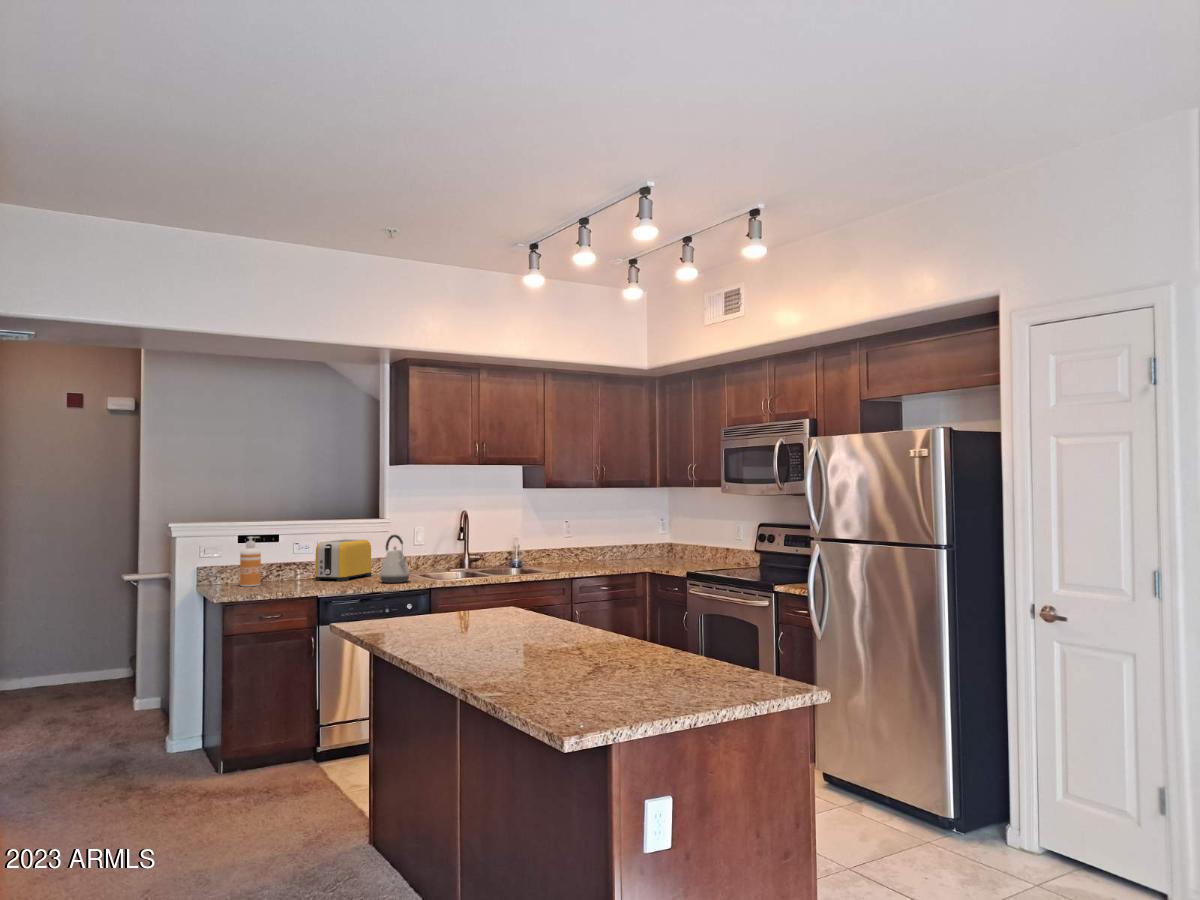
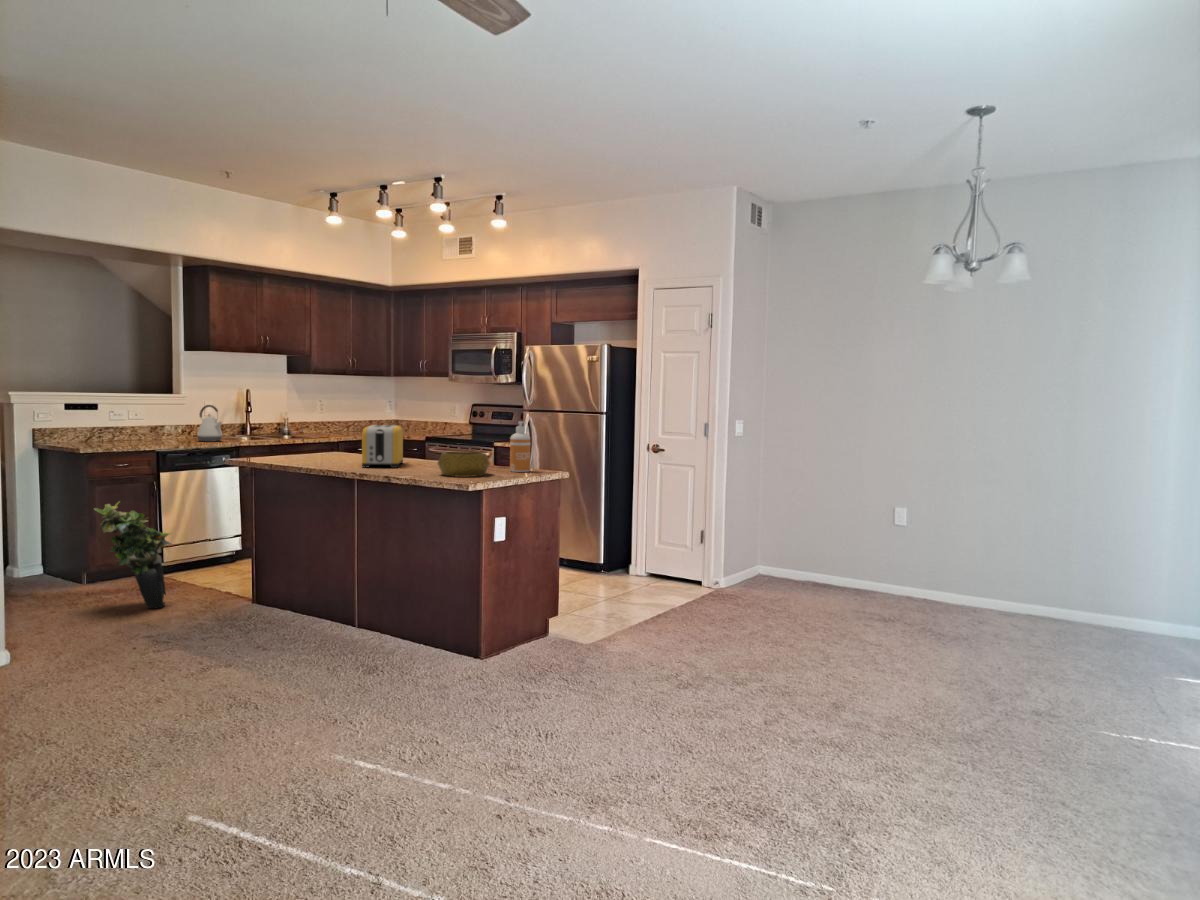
soap dispenser: present [240,537,261,586] -> present [510,422,530,472]
toaster: present [315,539,371,581] -> present [362,425,403,468]
decorative bowl: none [556,643,655,701] -> present [438,451,490,477]
potted plant: none [186,674,287,832] -> present [95,502,171,608]

